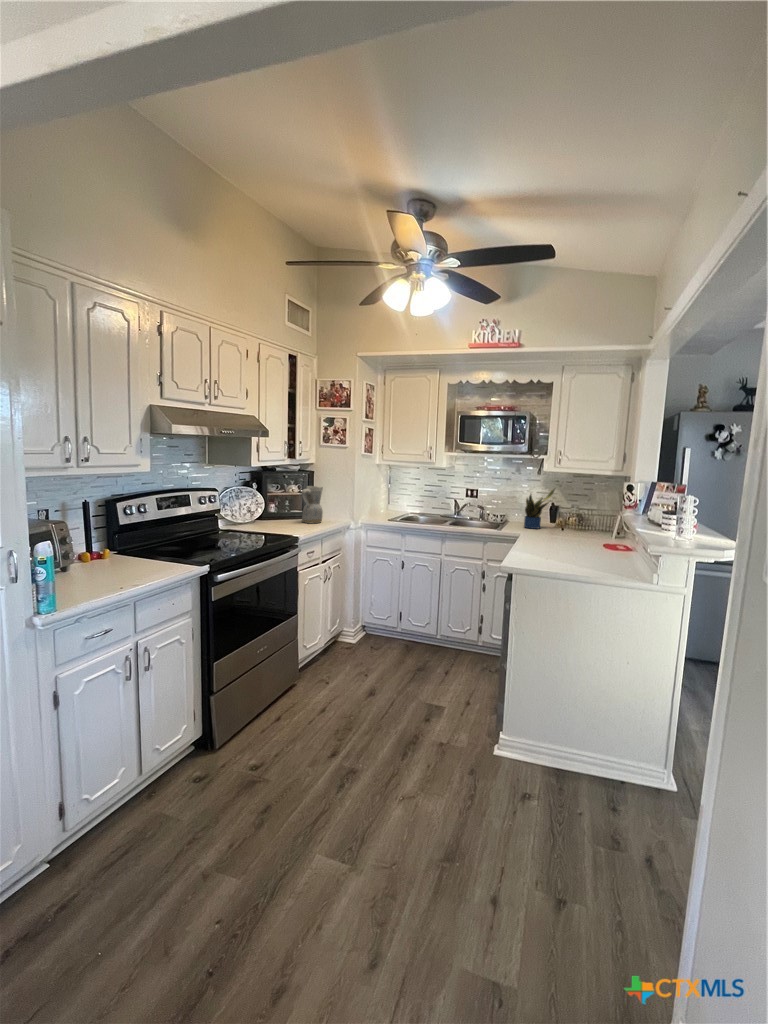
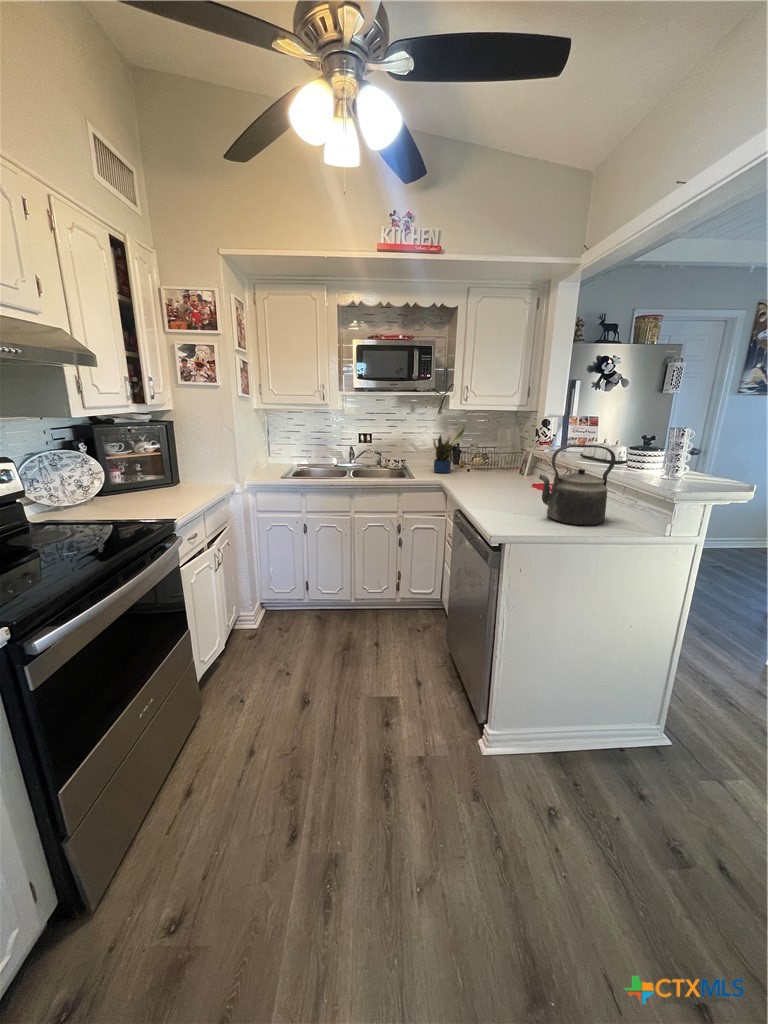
ceramic pitcher: present [302,486,323,523] -> none [163,442,198,494]
kettle: none [559,504,624,571] -> present [539,445,615,526]

